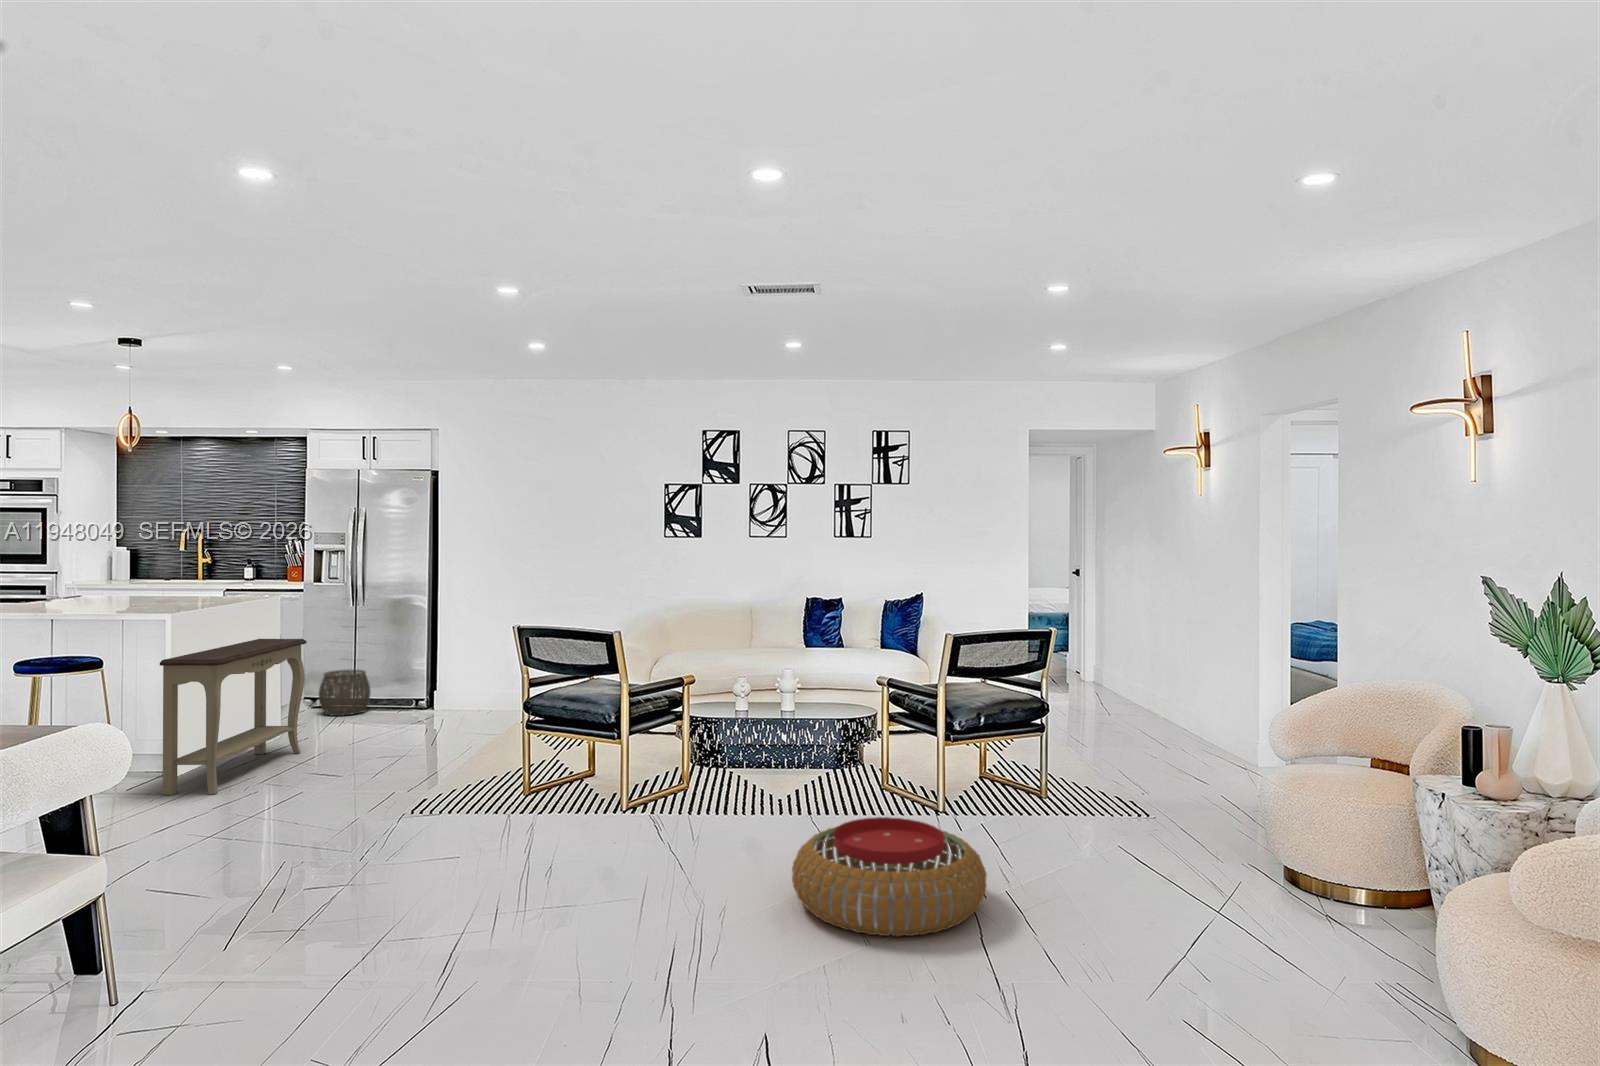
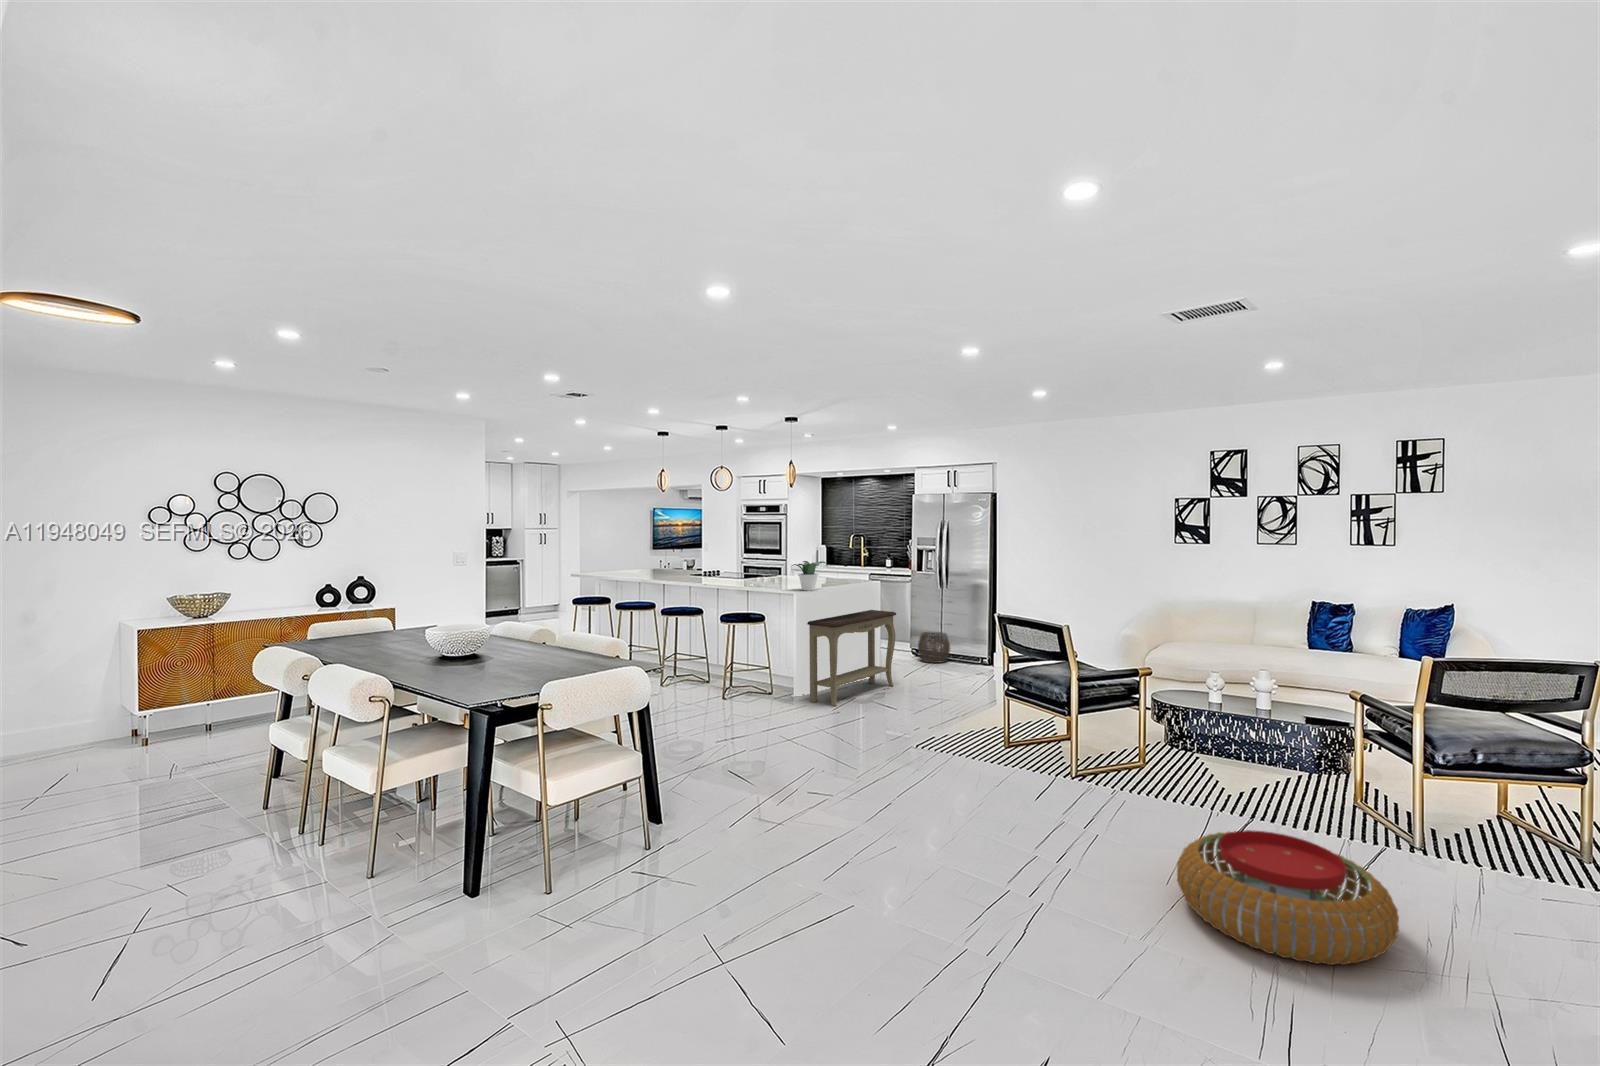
potted plant: none [117,561,190,610] -> present [791,561,827,590]

